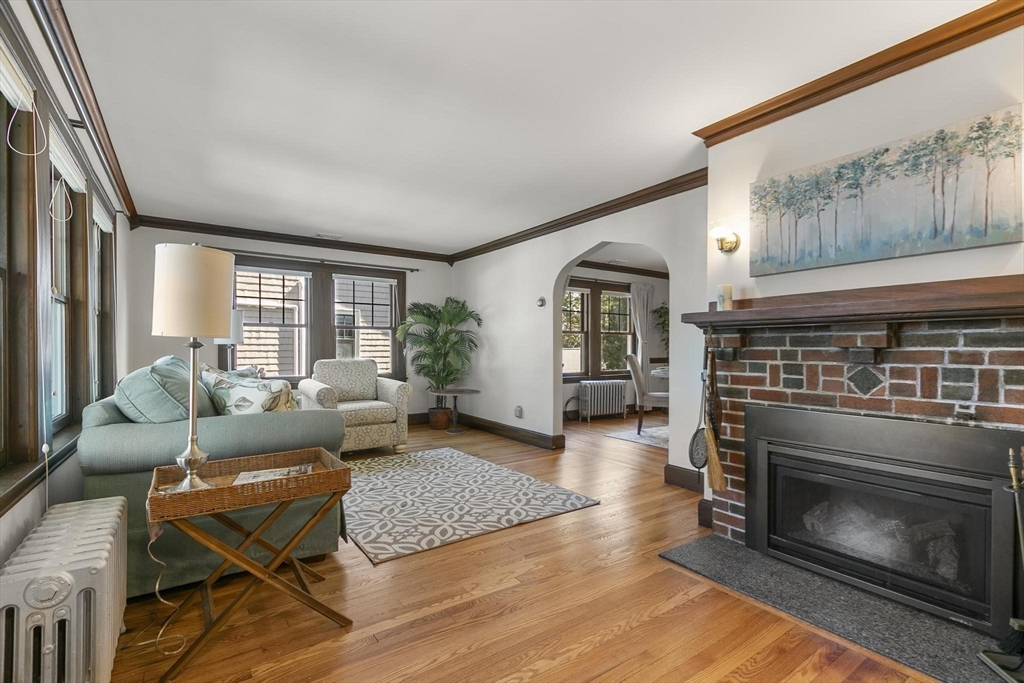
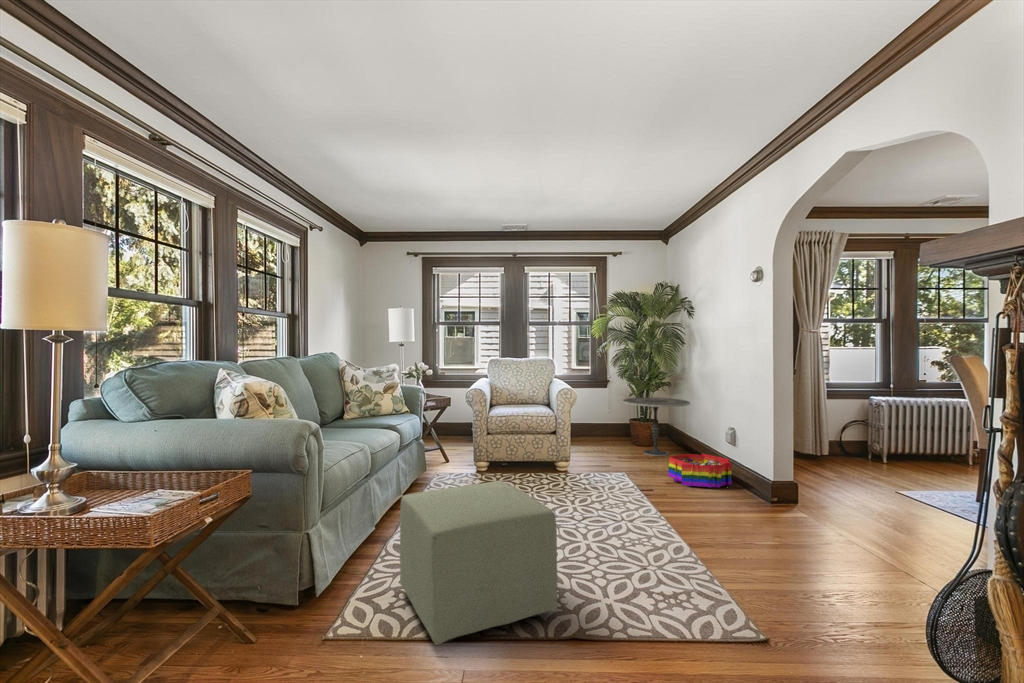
storage bin: none [481,426,524,449] -> present [668,454,732,488]
ottoman: none [382,452,503,557] -> present [400,482,558,645]

